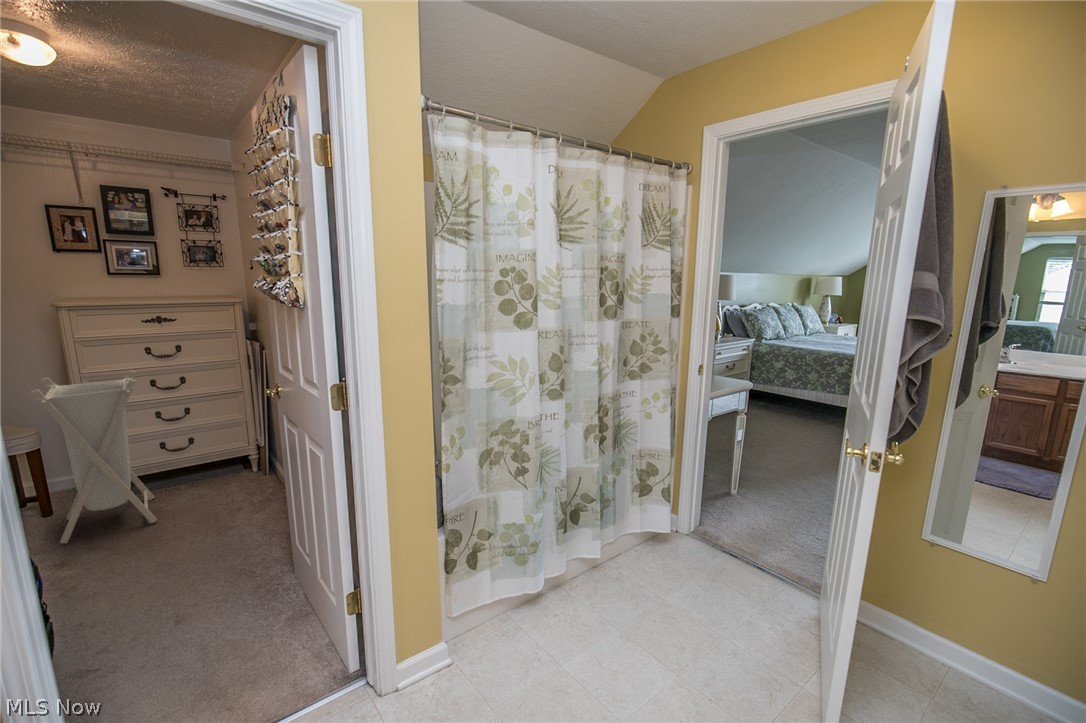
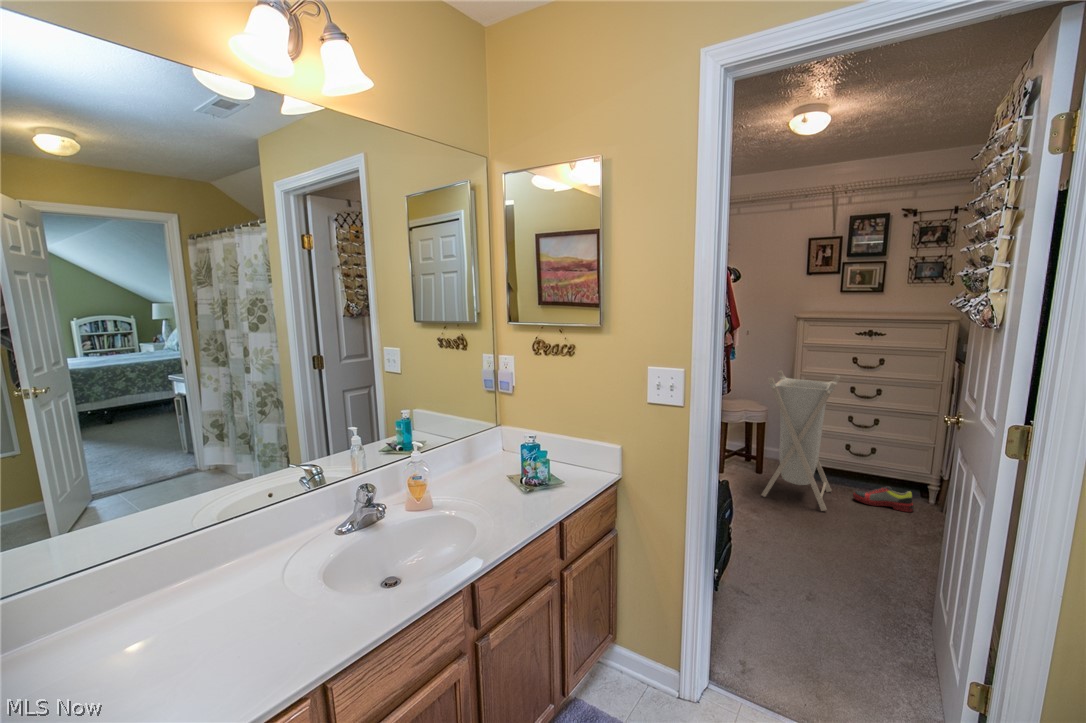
shoe: none [180,465,242,495] -> present [853,486,914,512]

